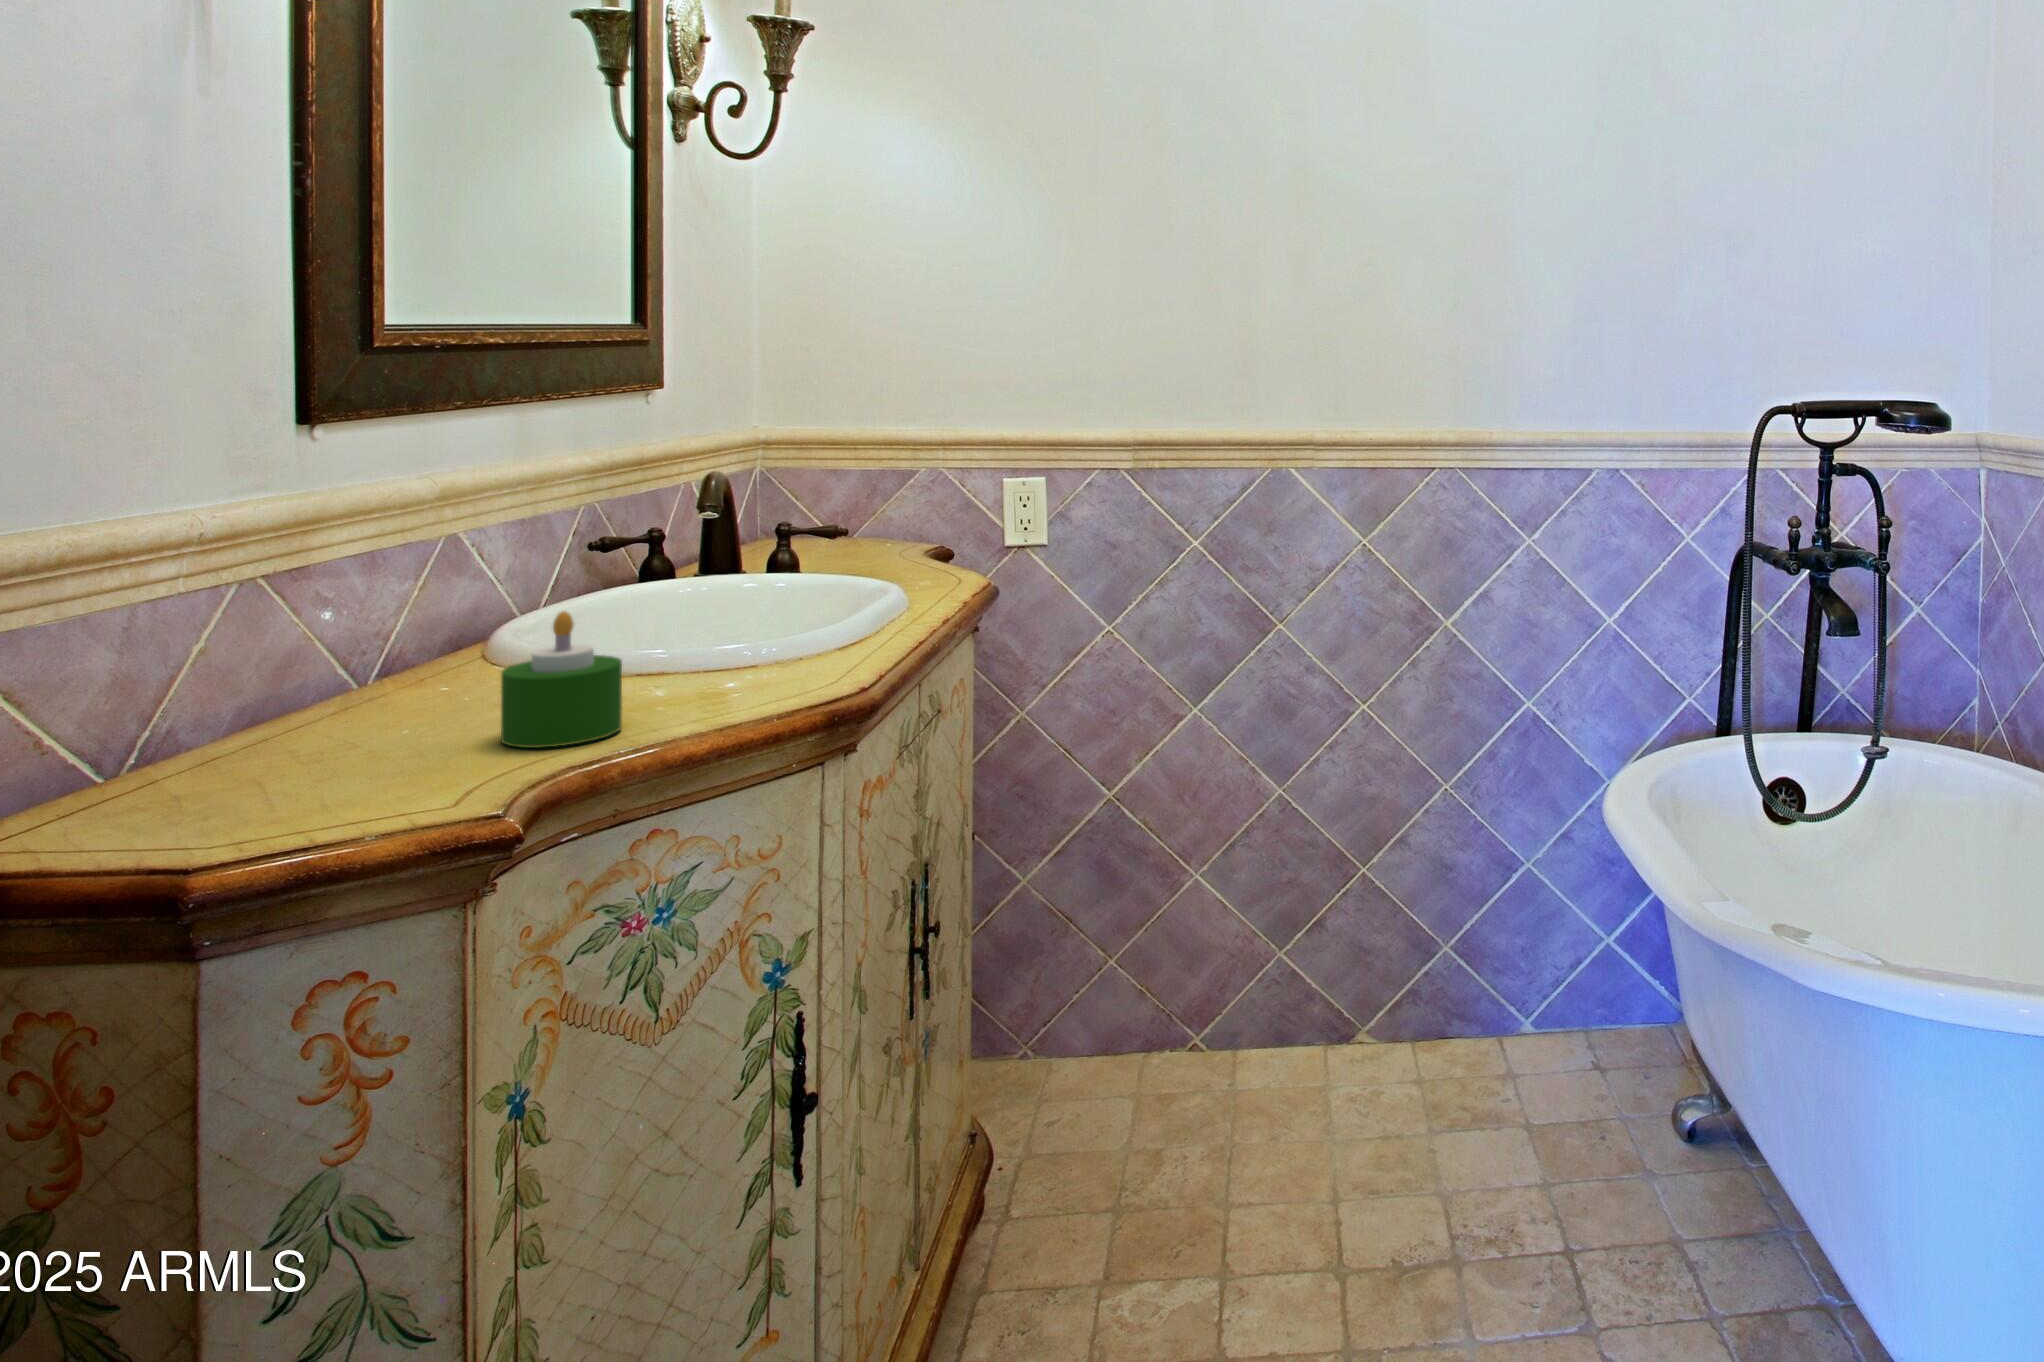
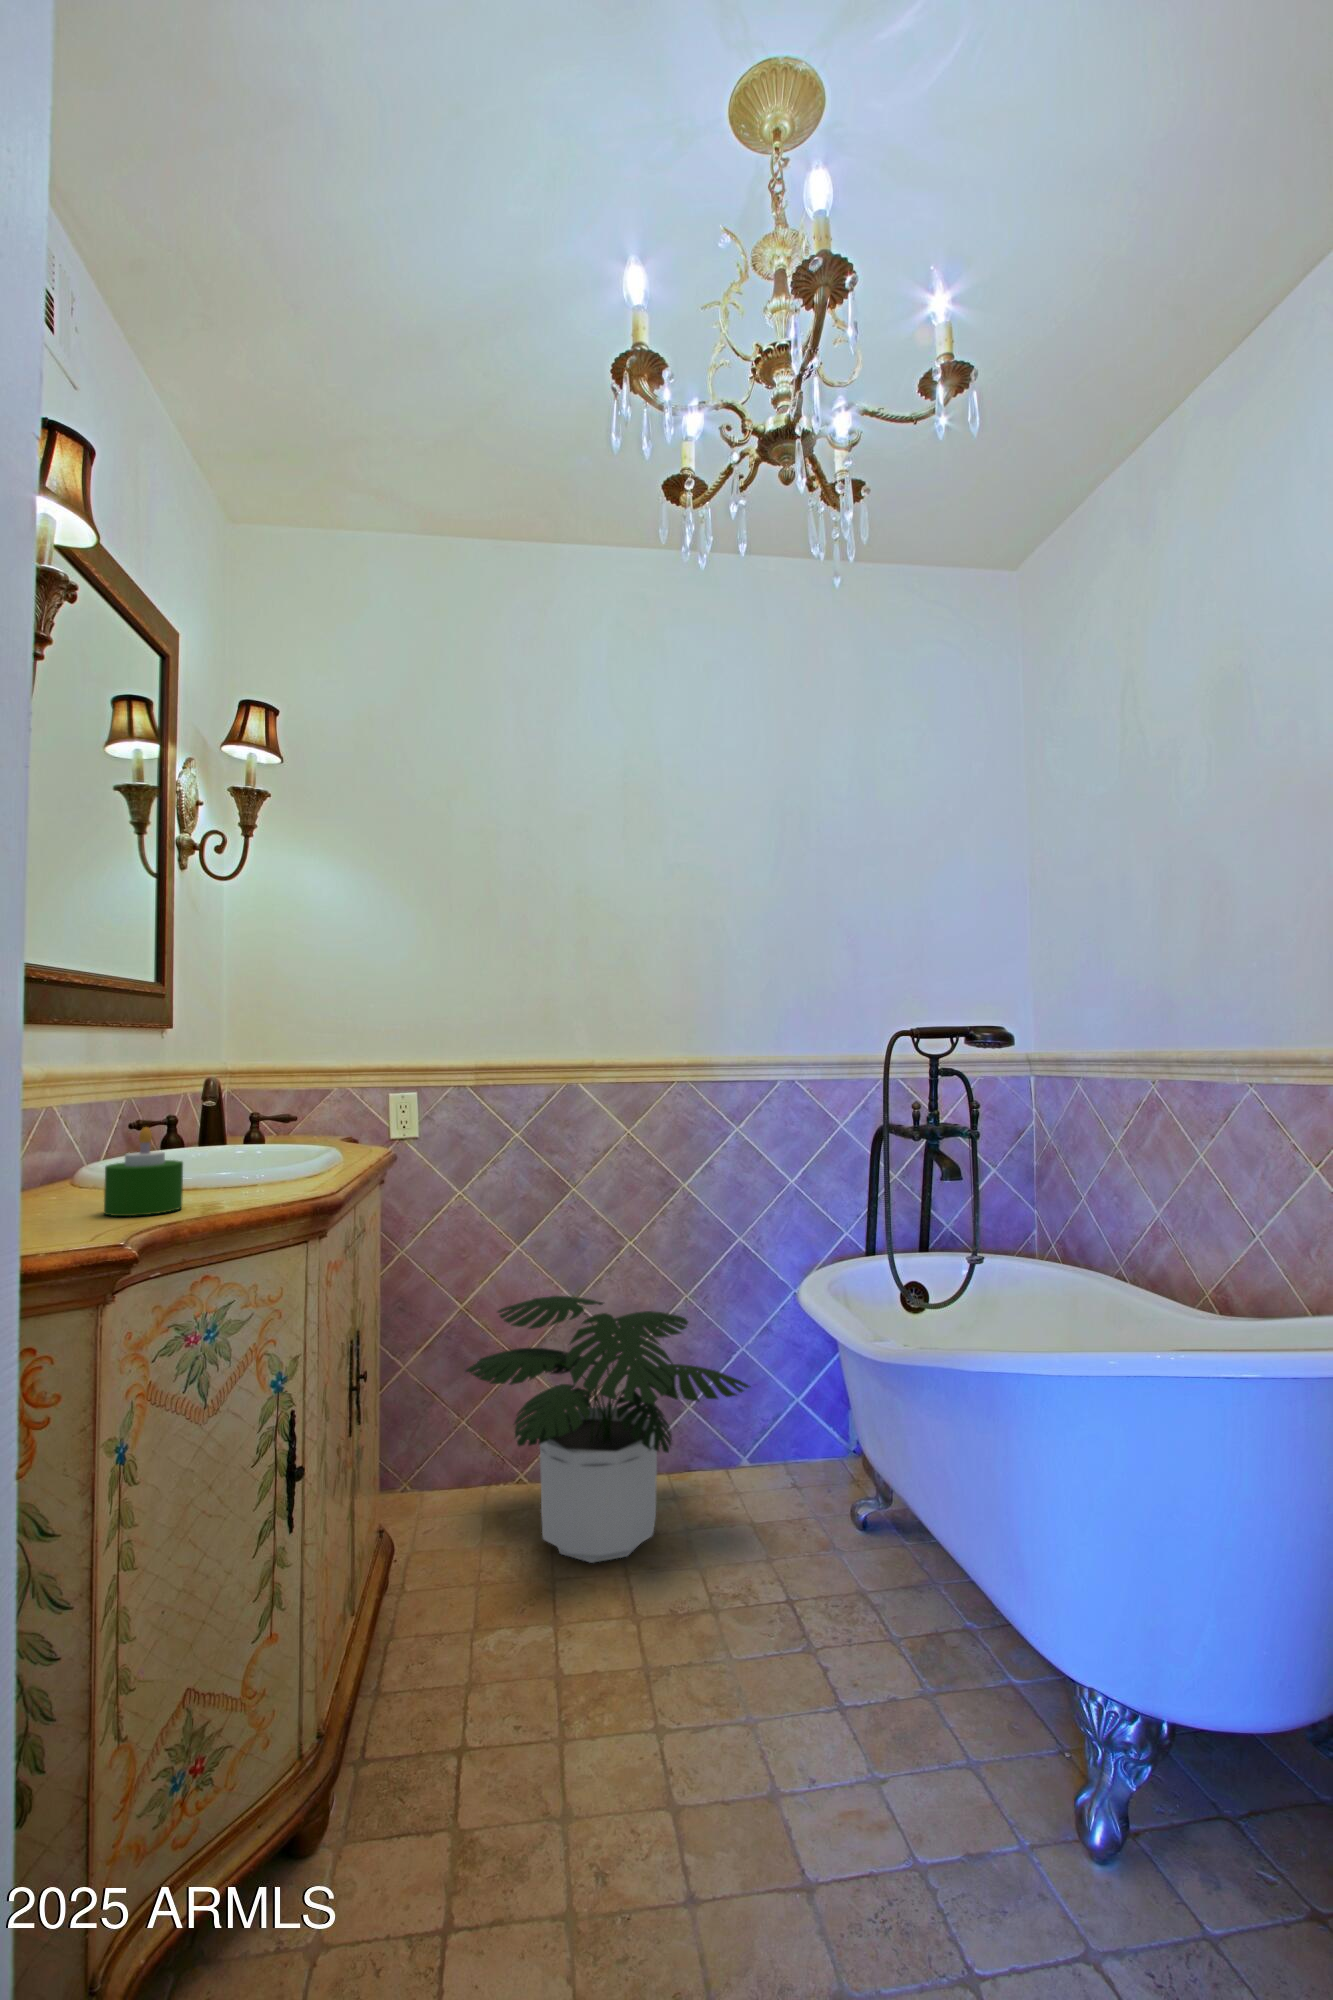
potted plant: none [1106,790,1526,1185] -> present [466,1296,751,1563]

